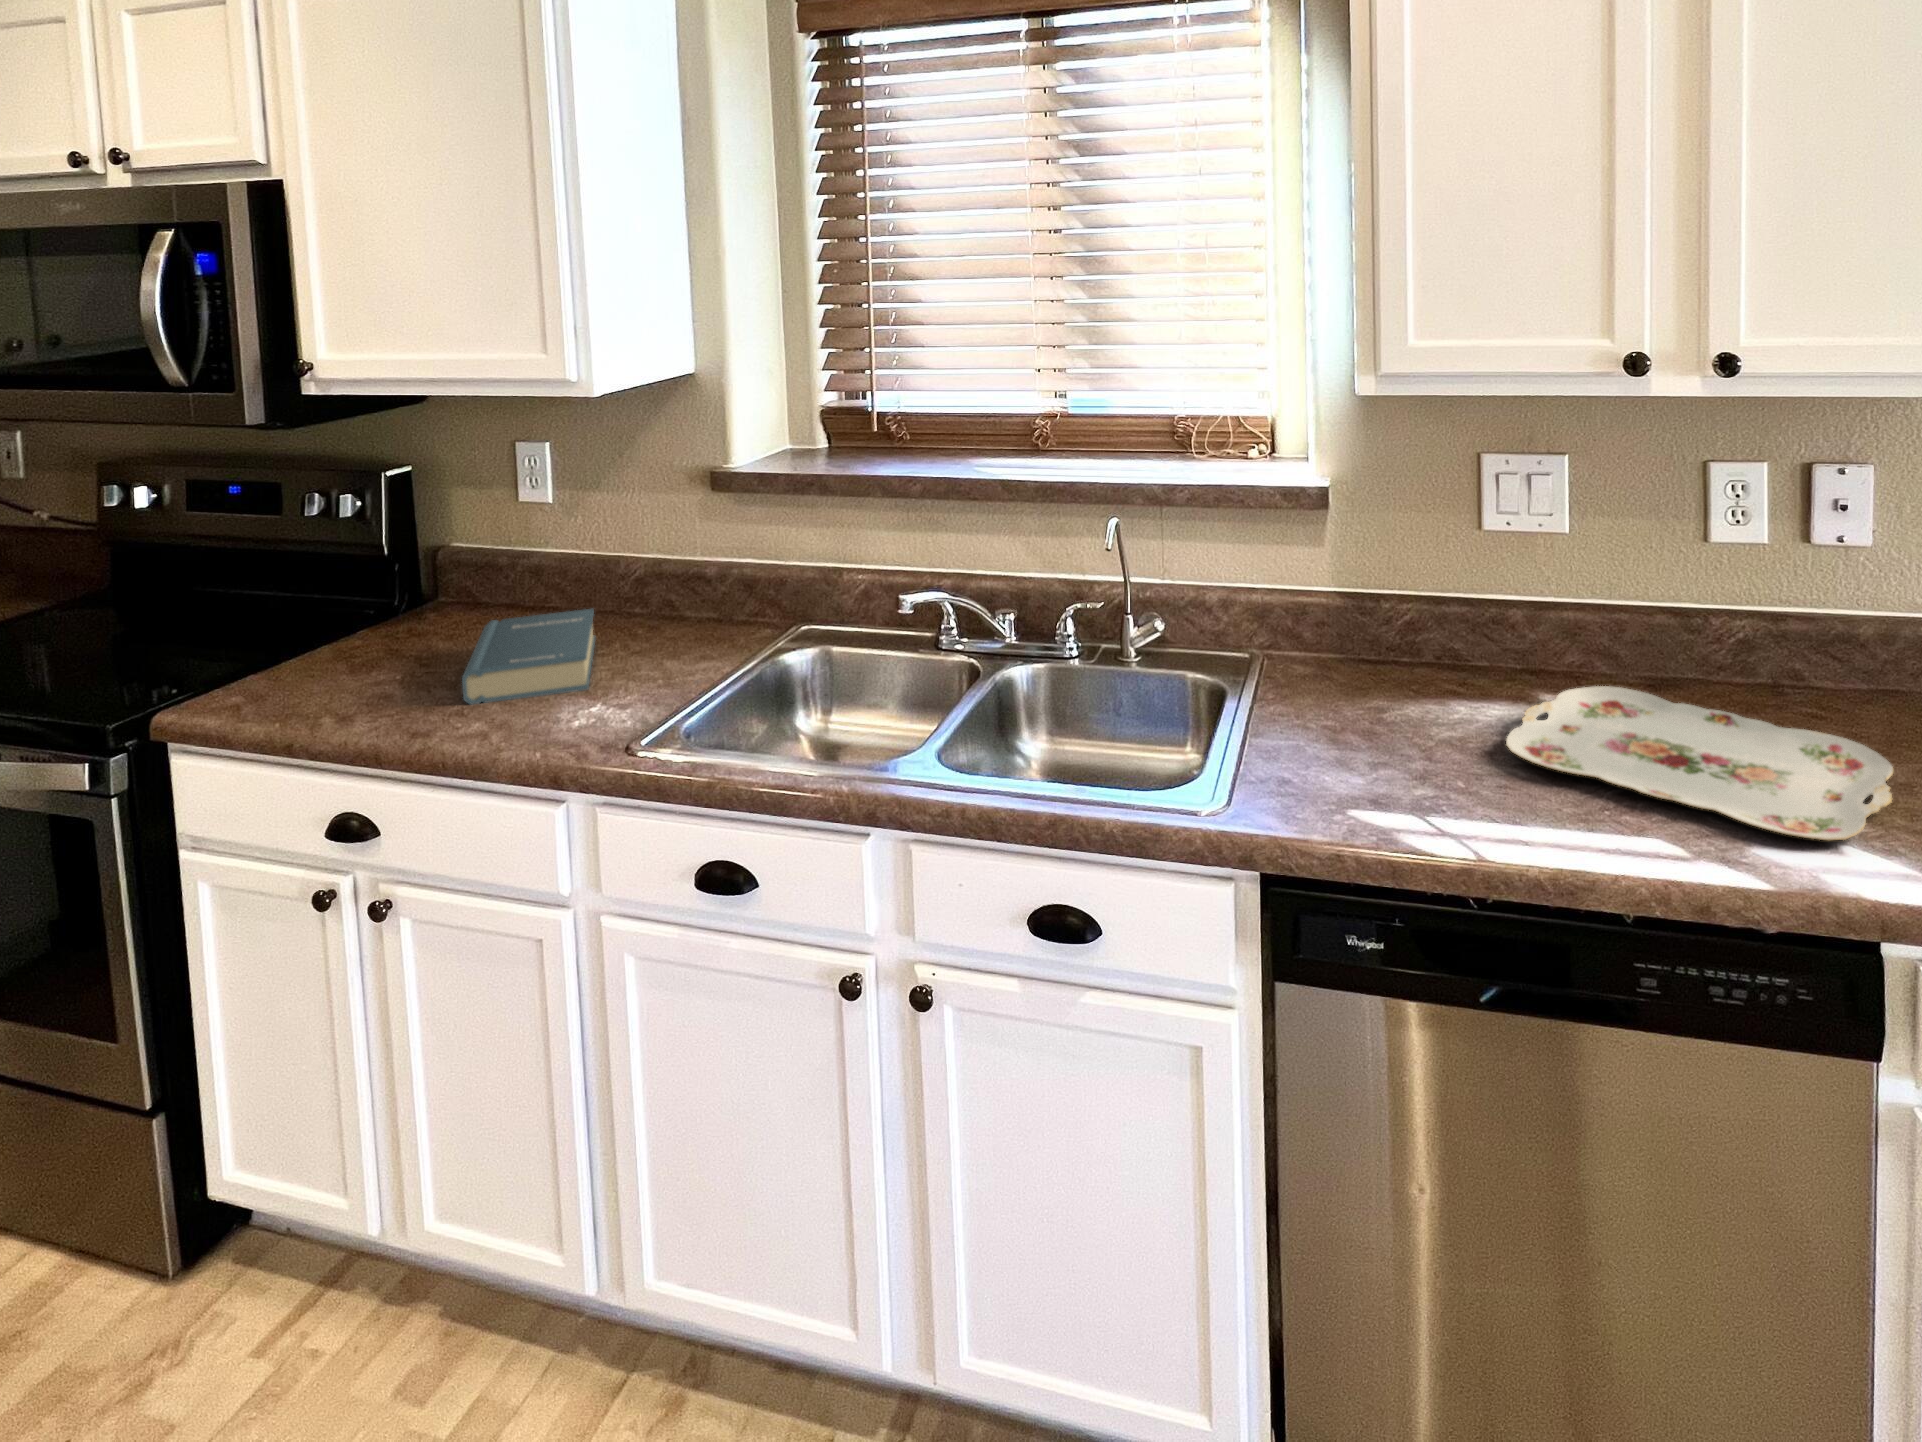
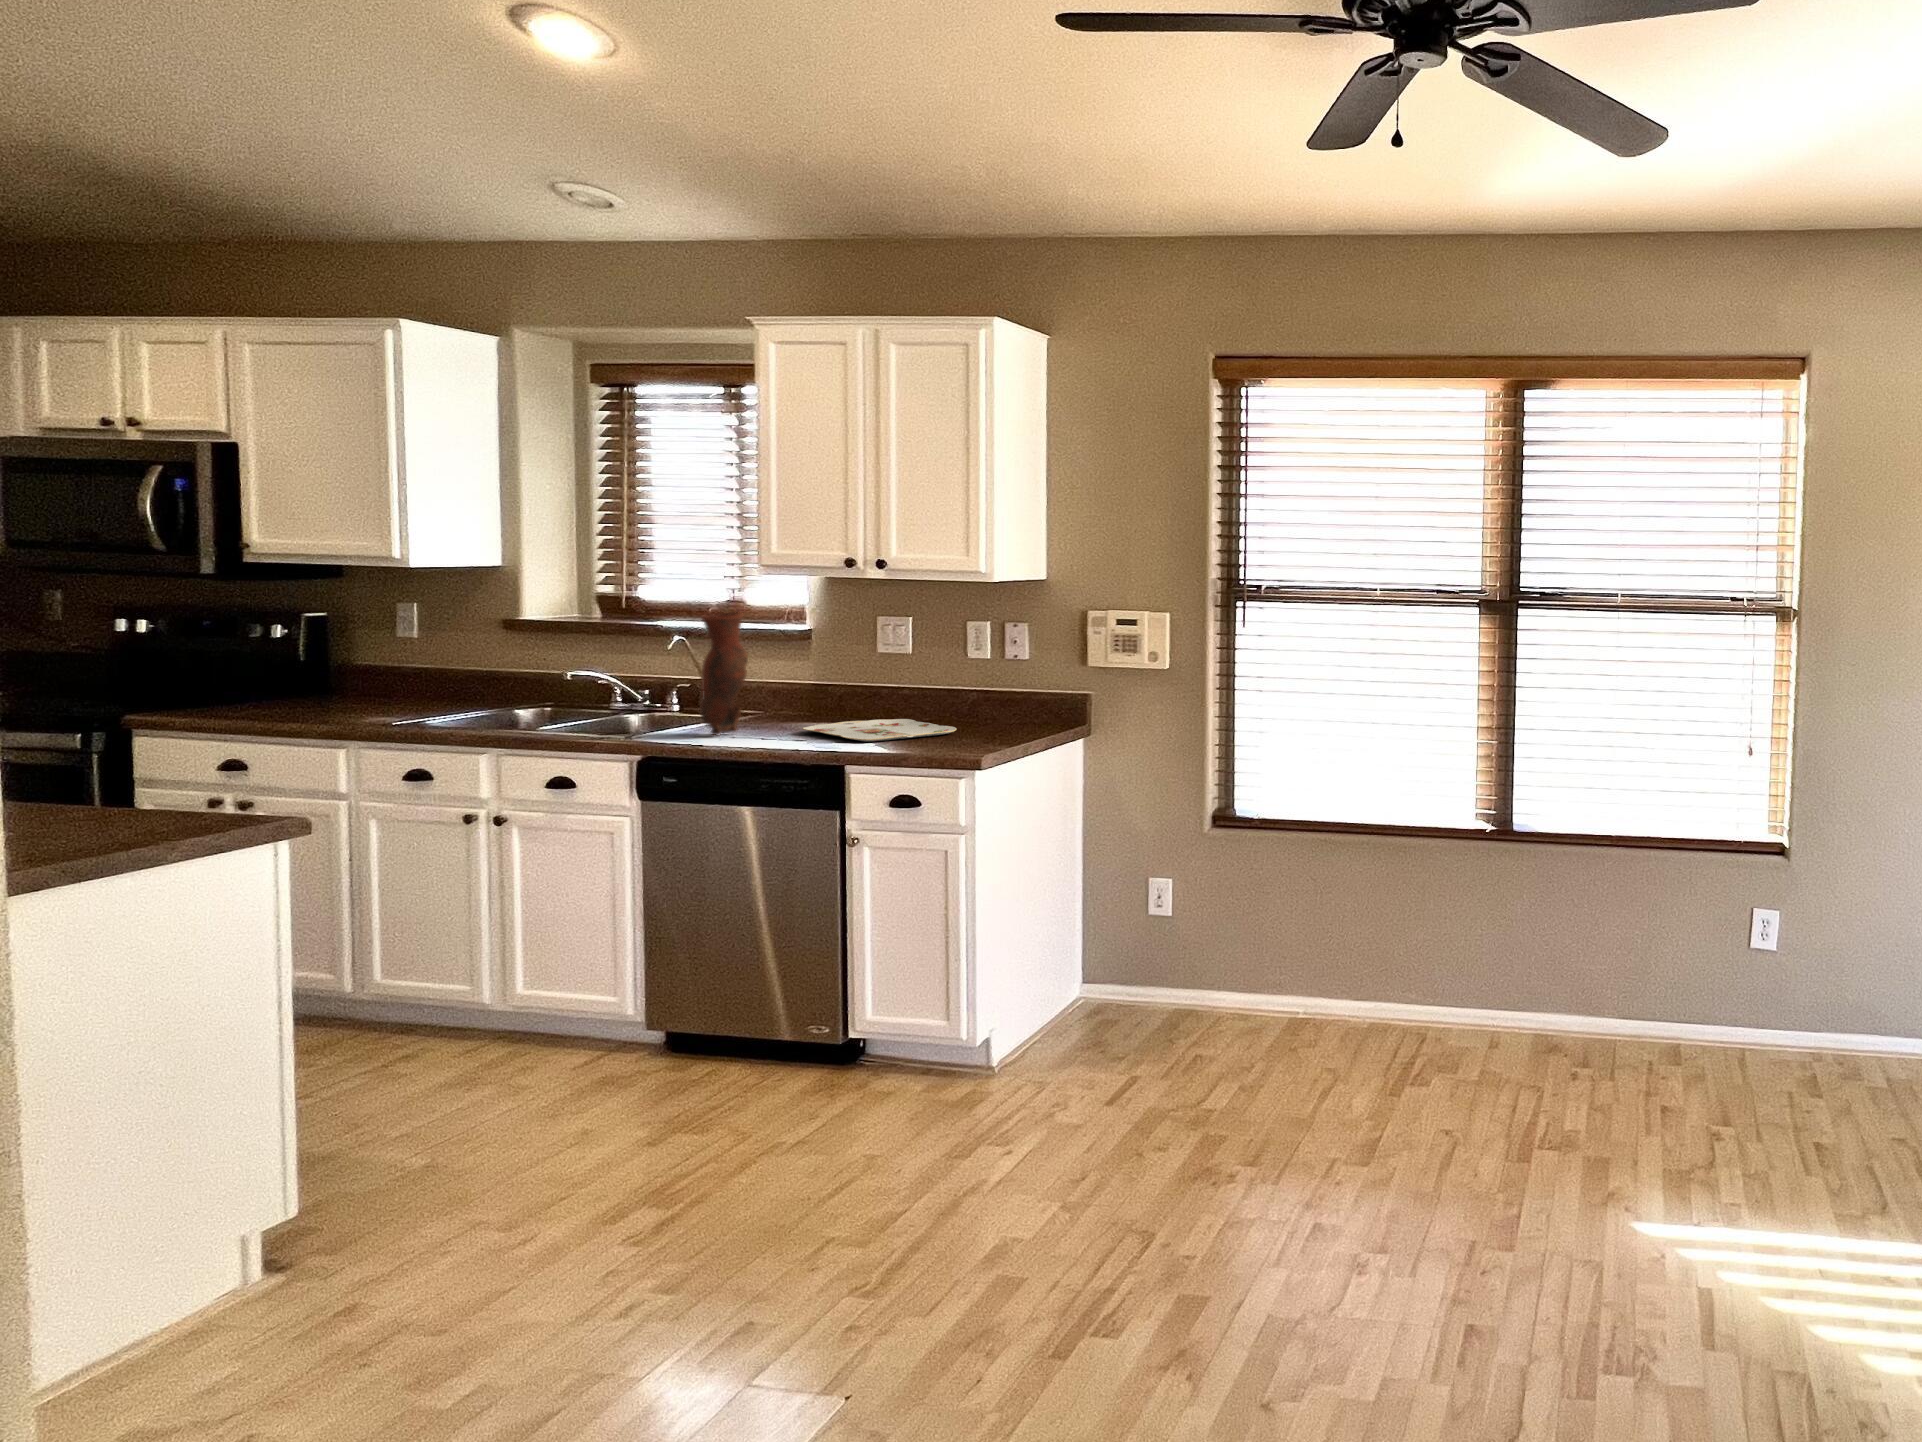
vase: none [1329,496,1446,802] -> present [700,612,748,735]
hardback book: present [462,608,595,704] -> none [311,689,418,717]

